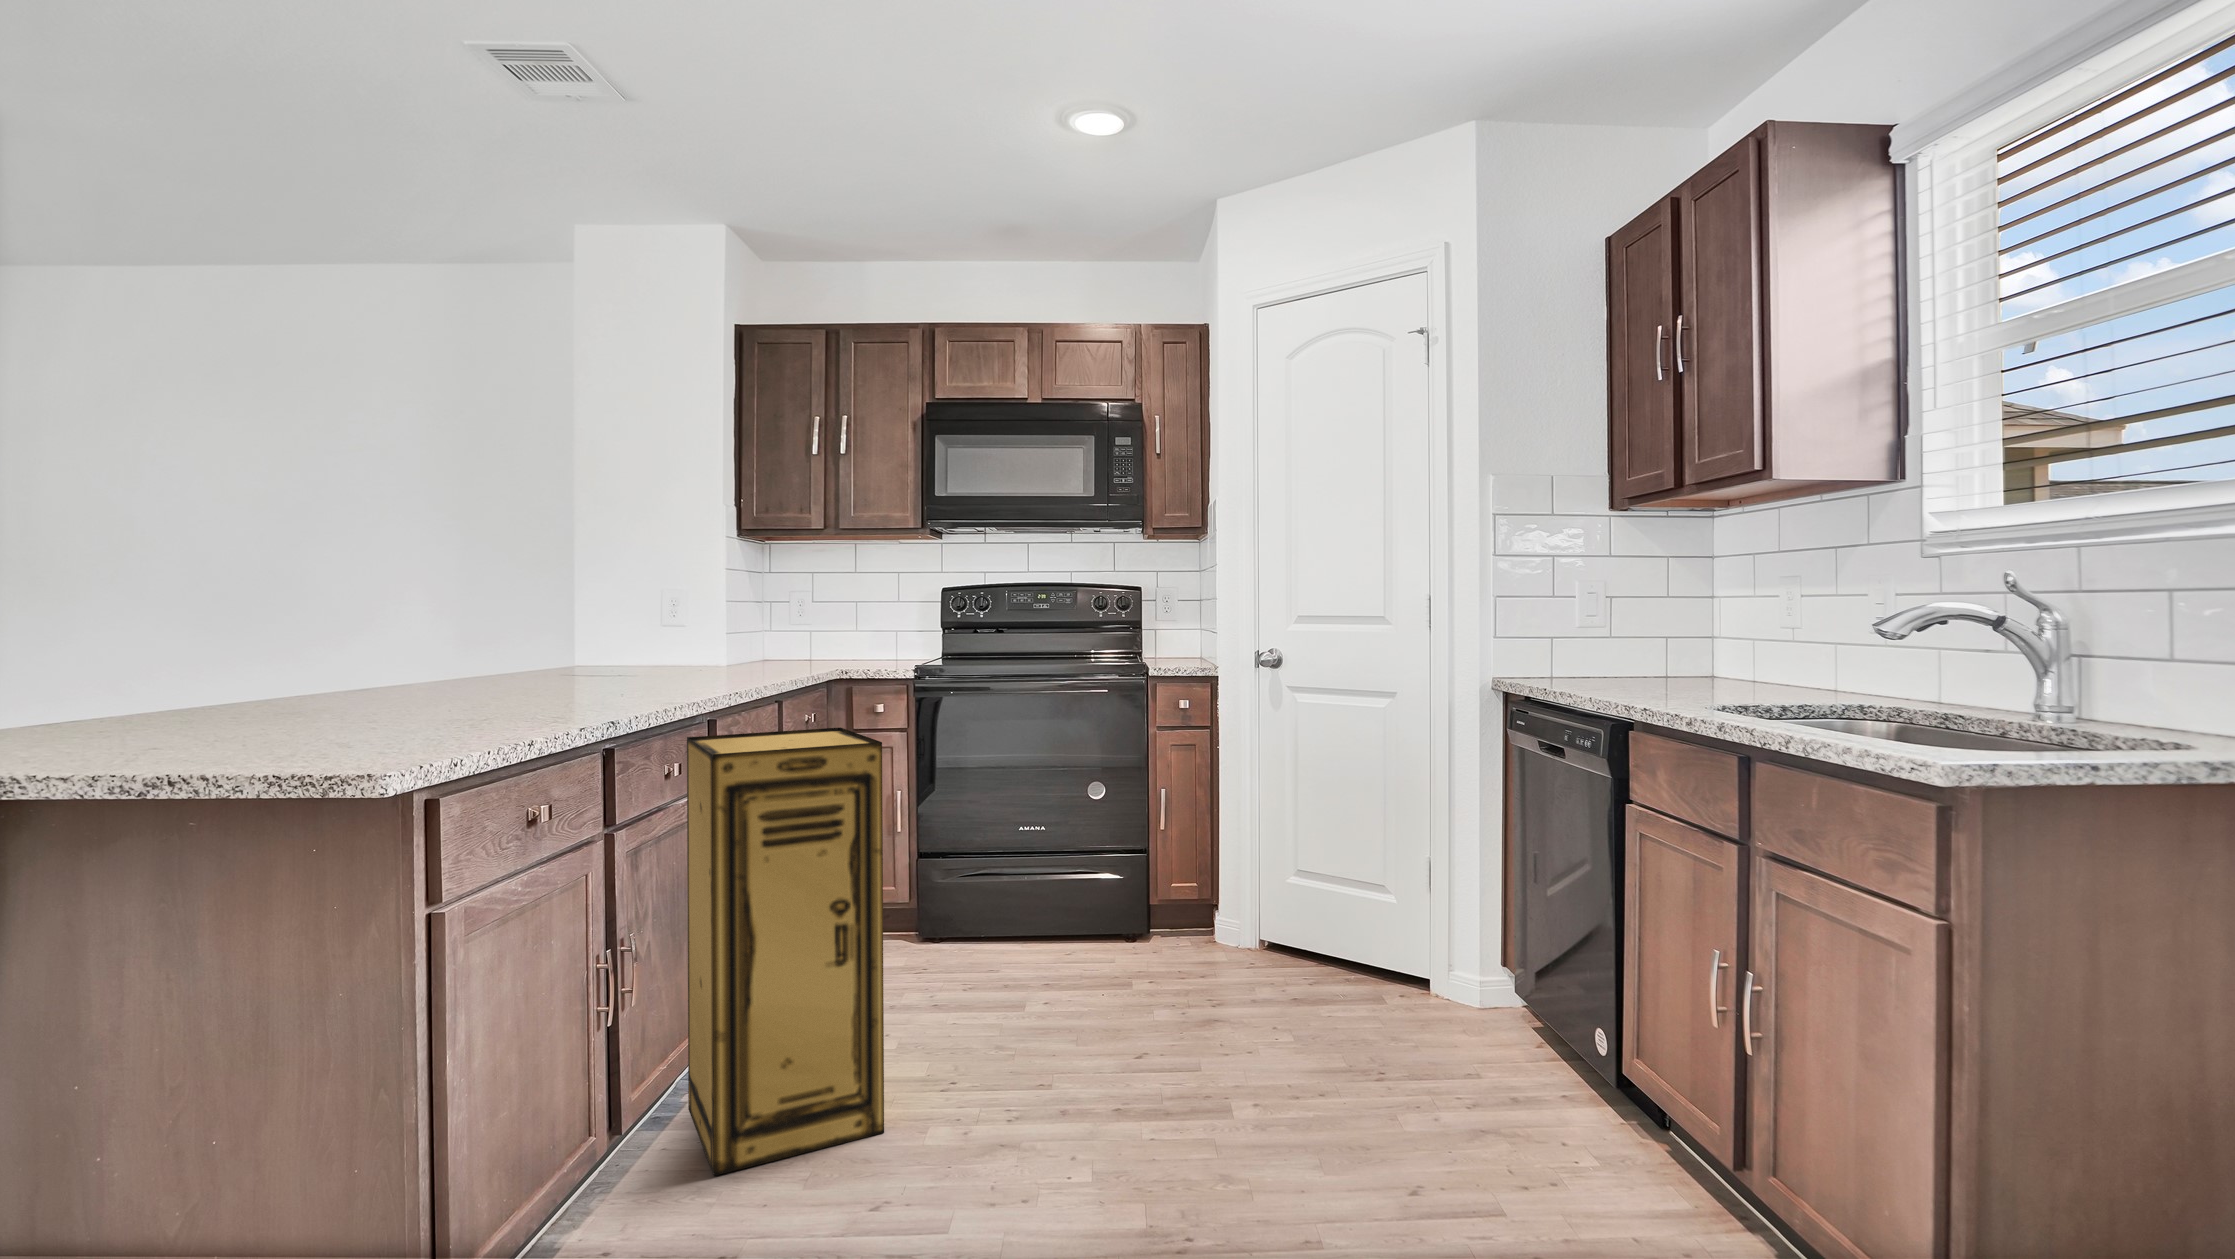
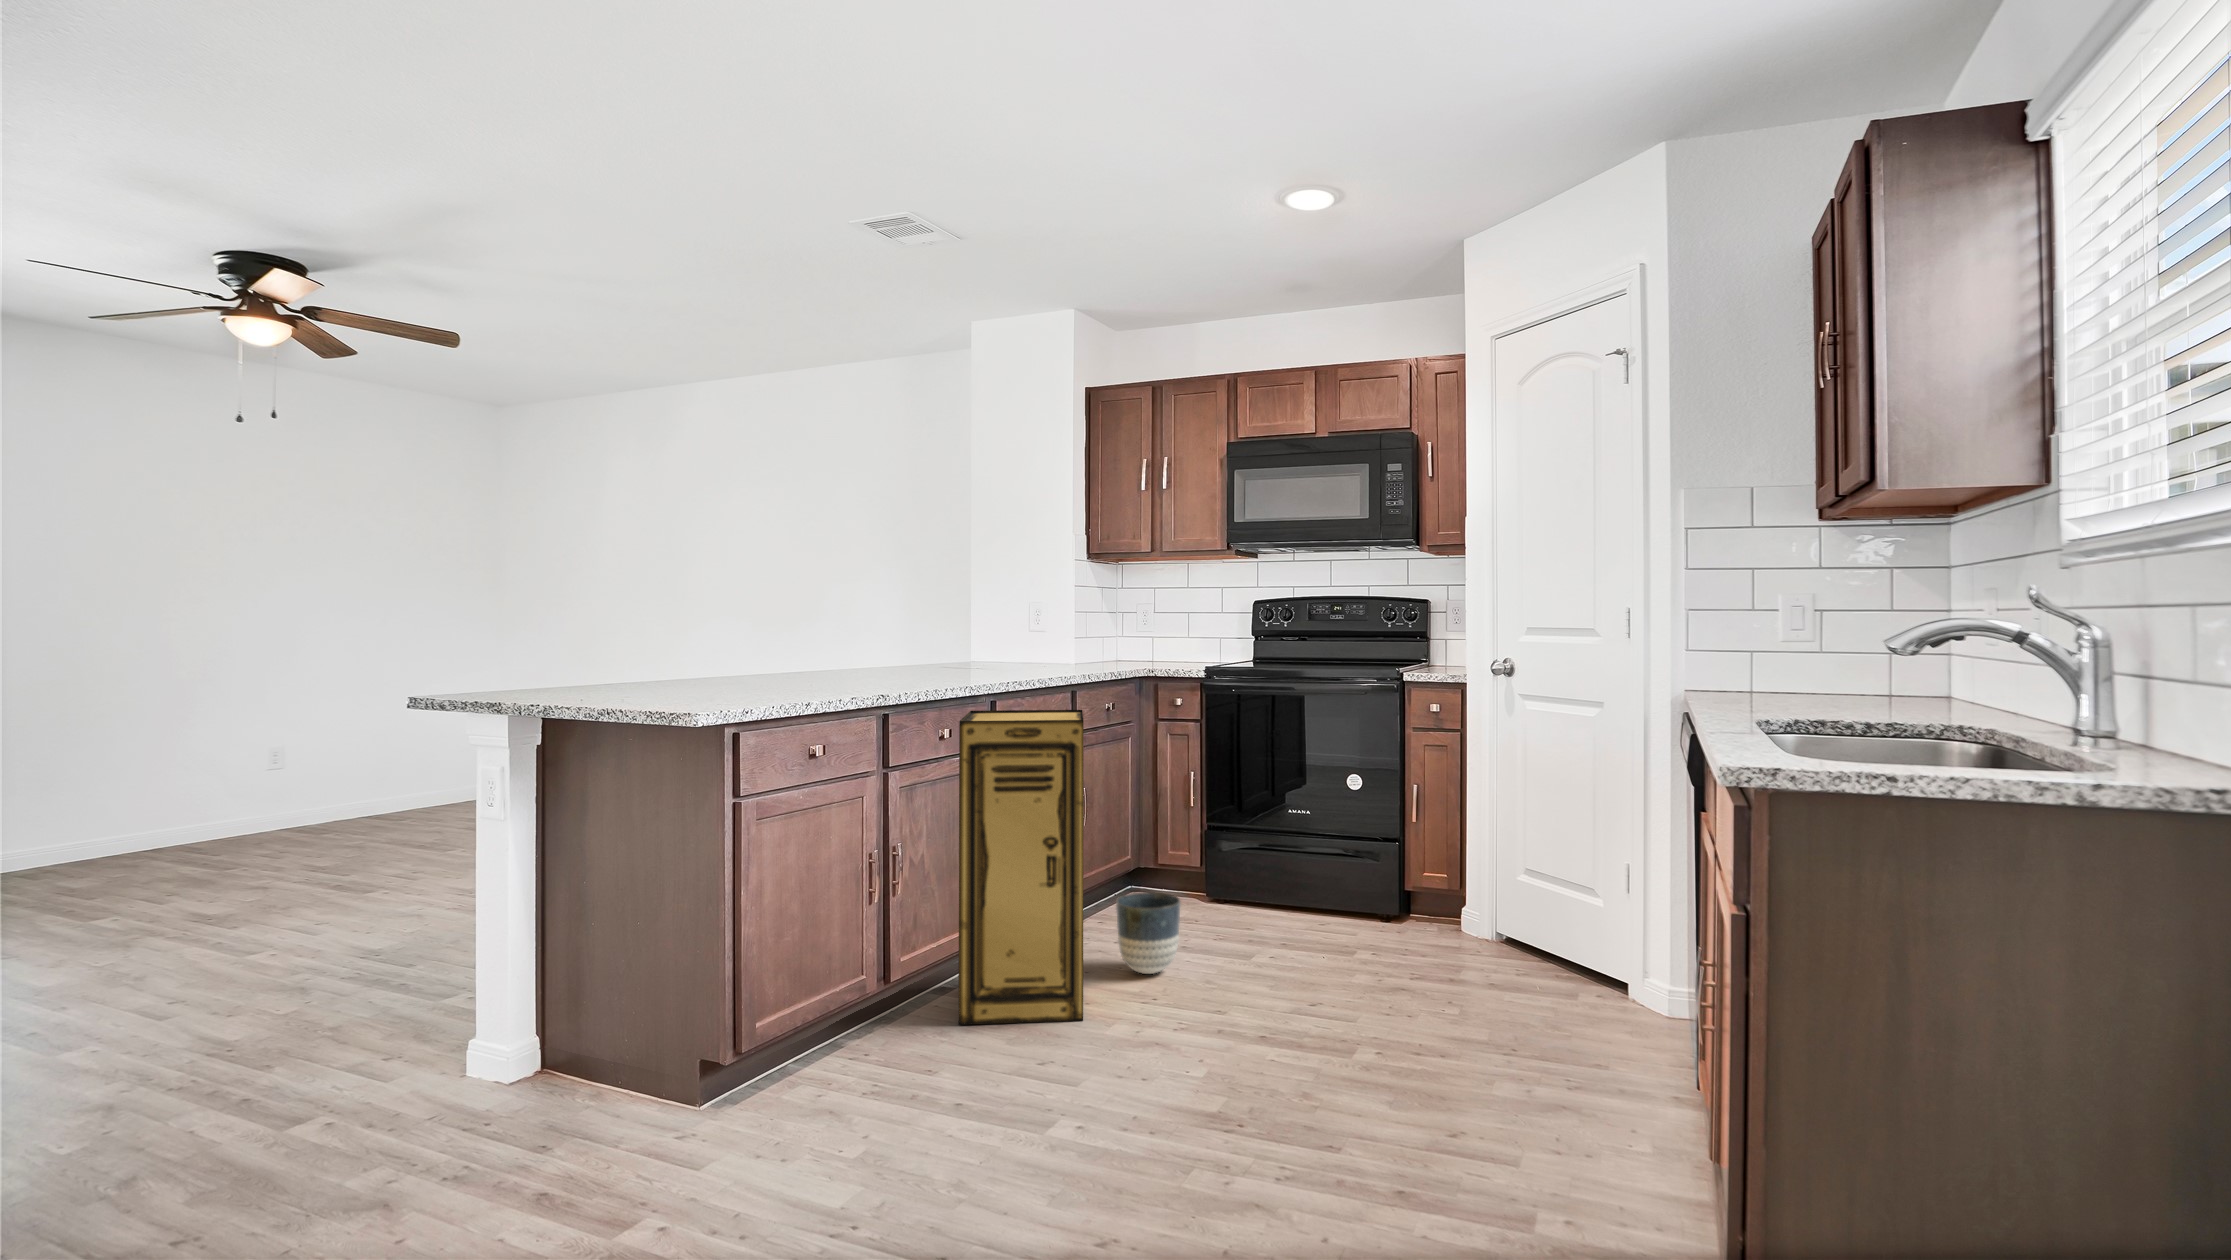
planter: none [876,947,958,1052] -> present [1116,892,1180,974]

